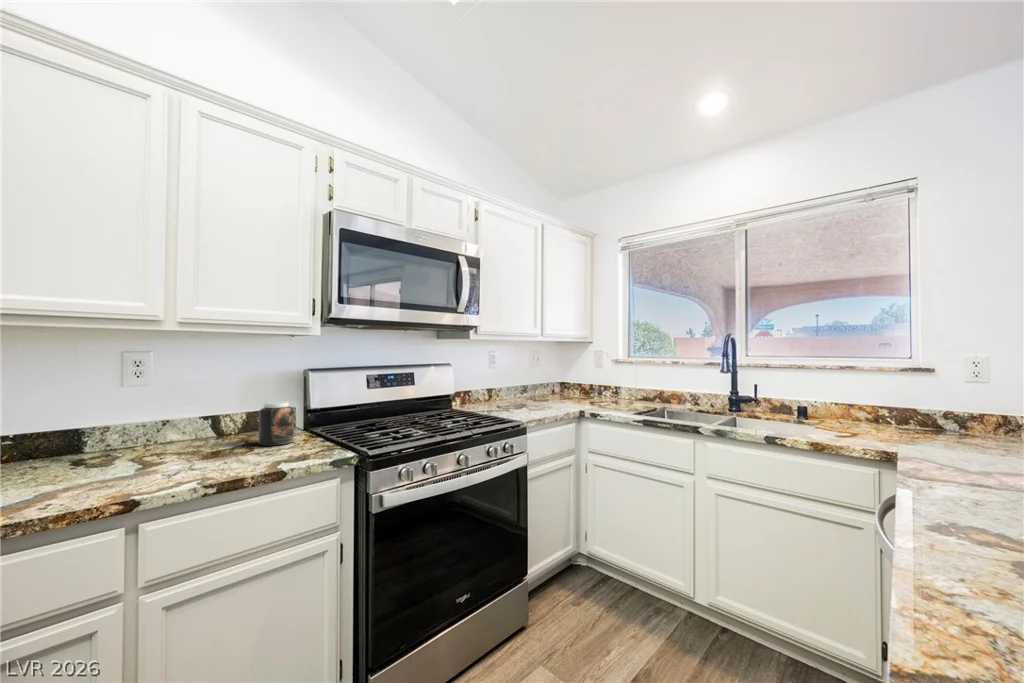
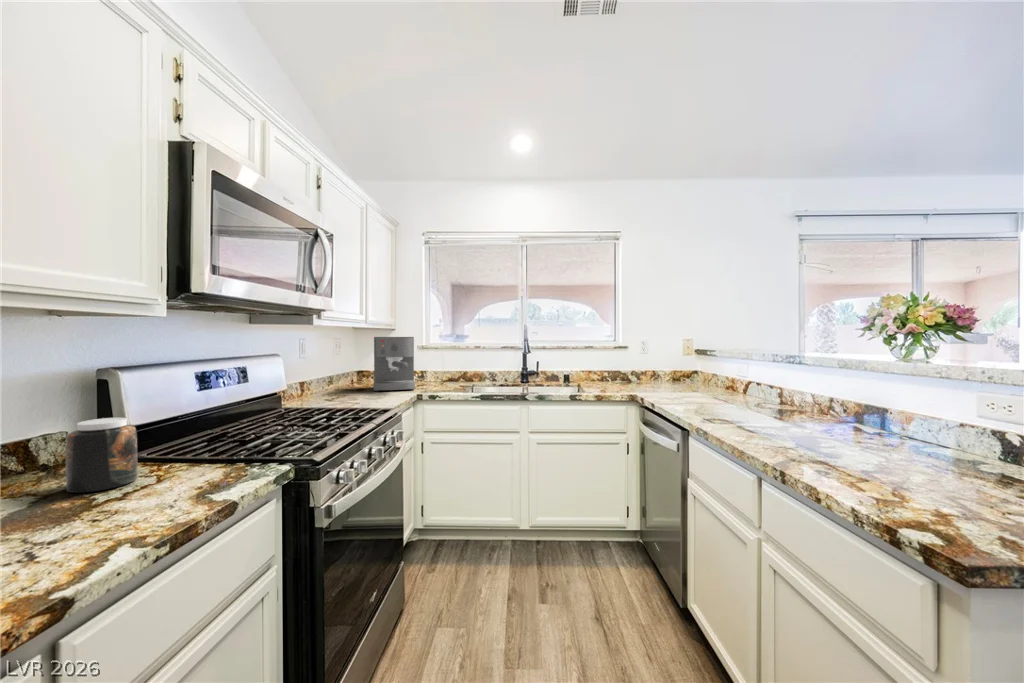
coffee maker: none [549,349,597,406] -> present [374,337,415,391]

